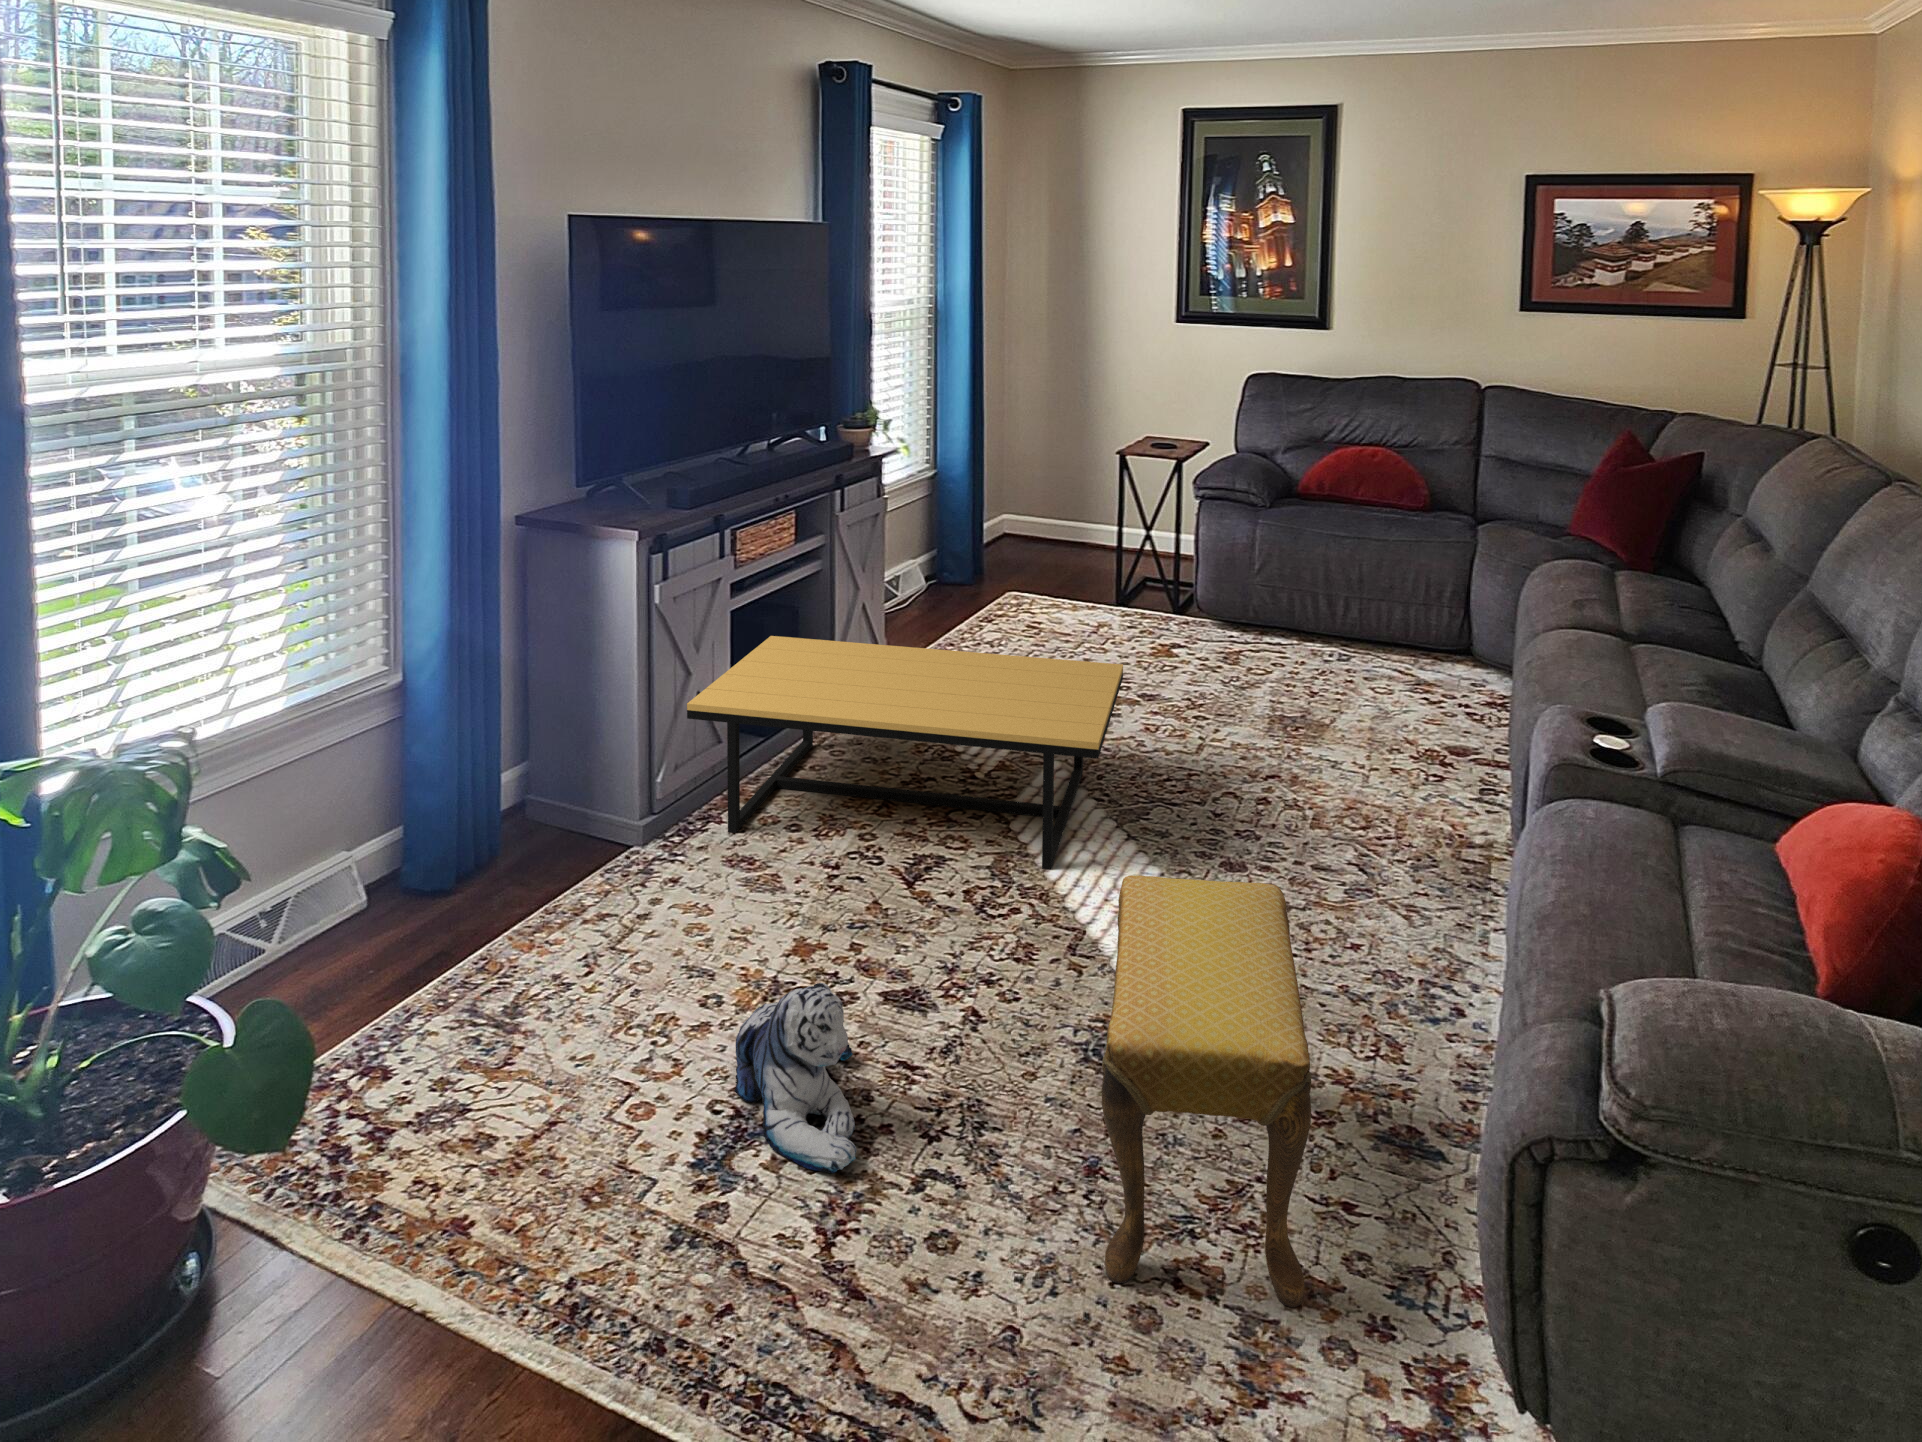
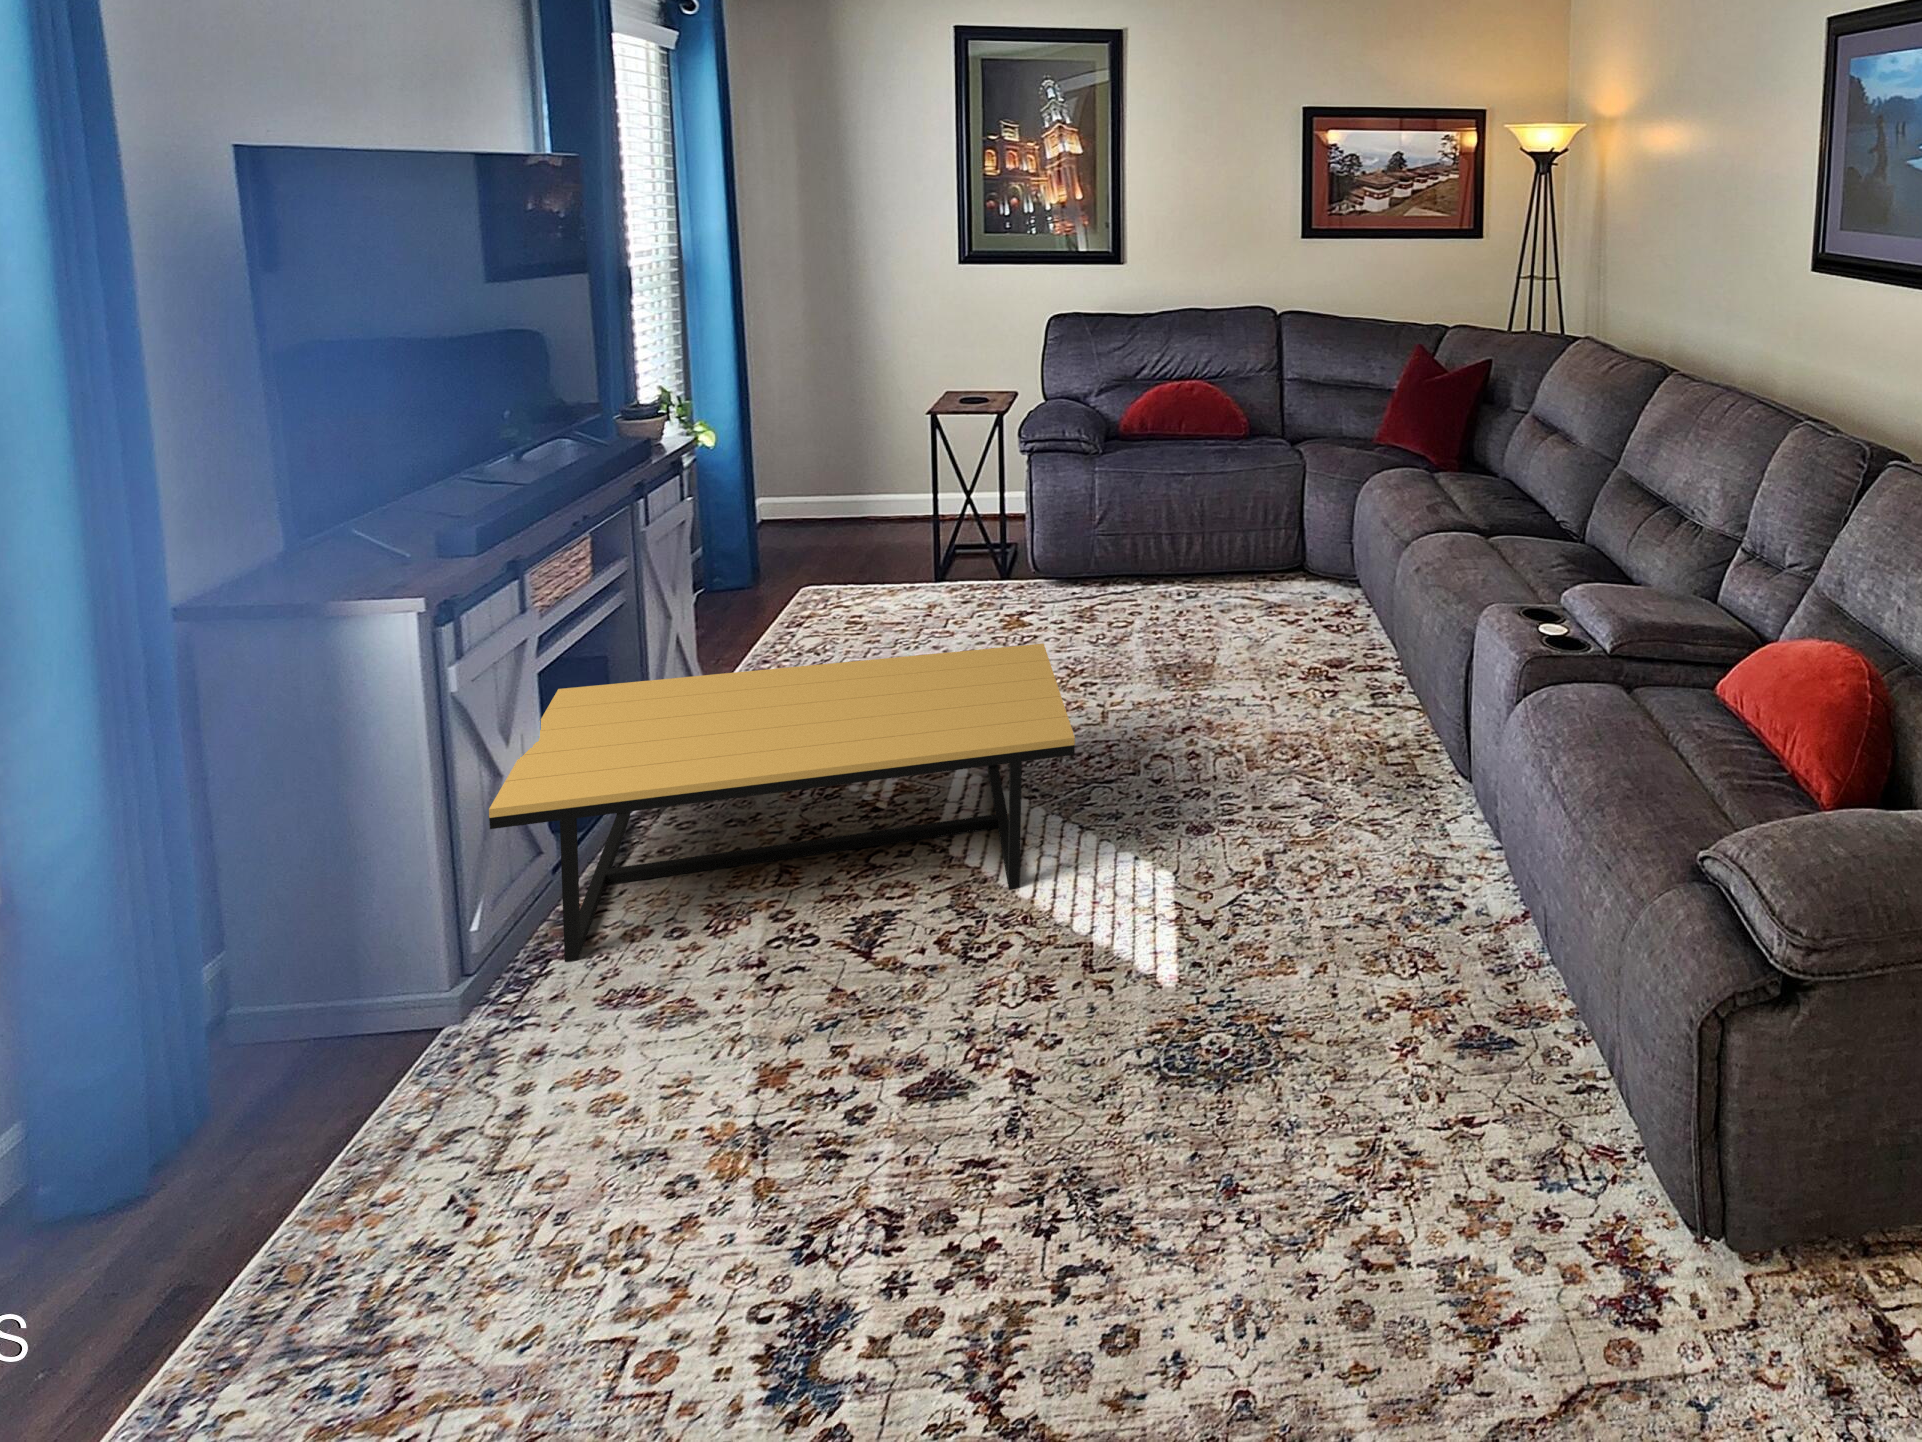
footstool: present [1102,875,1311,1307] -> none [1207,845,1493,1292]
plush toy: present [734,983,857,1173] -> none [754,1111,982,1335]

